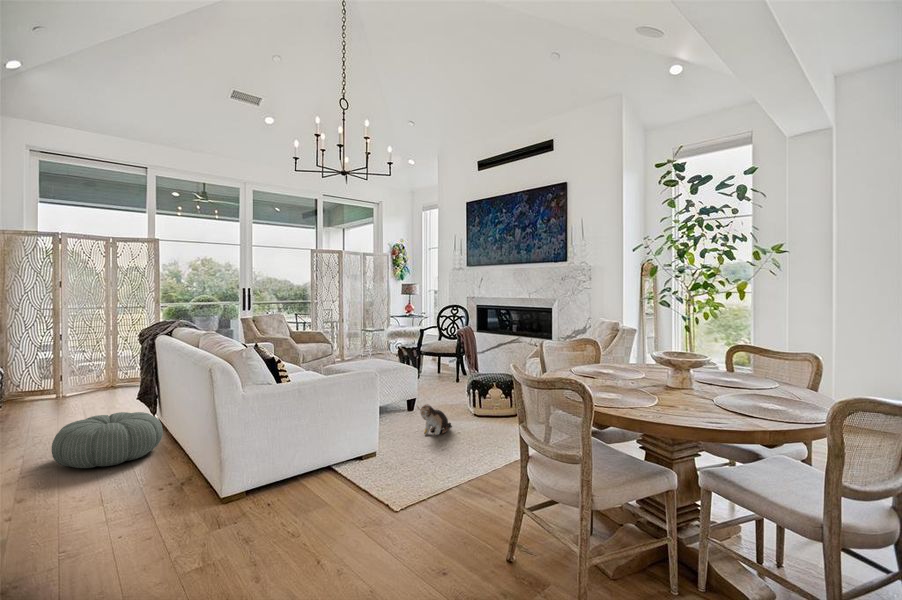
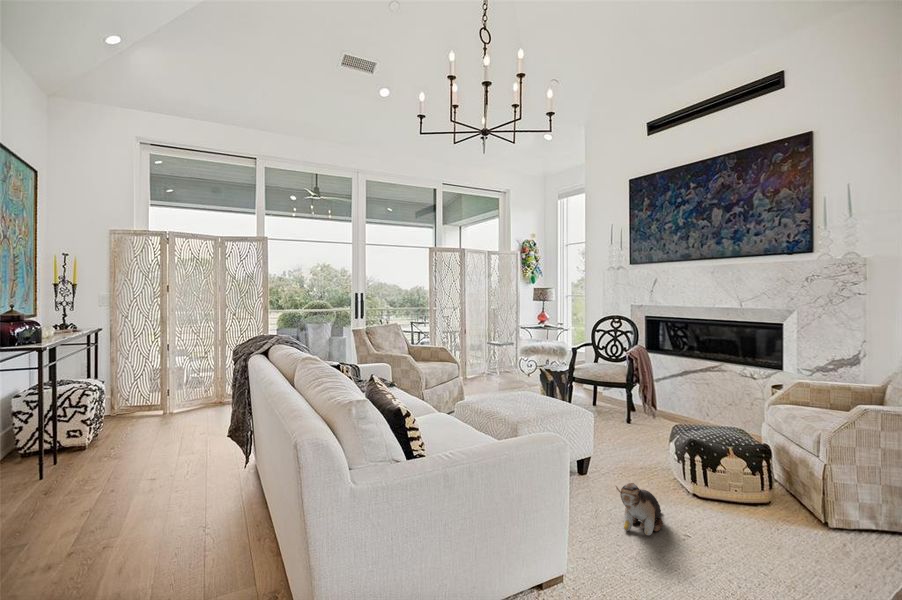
pouf: present [52,412,163,468] -> none [107,461,250,550]

